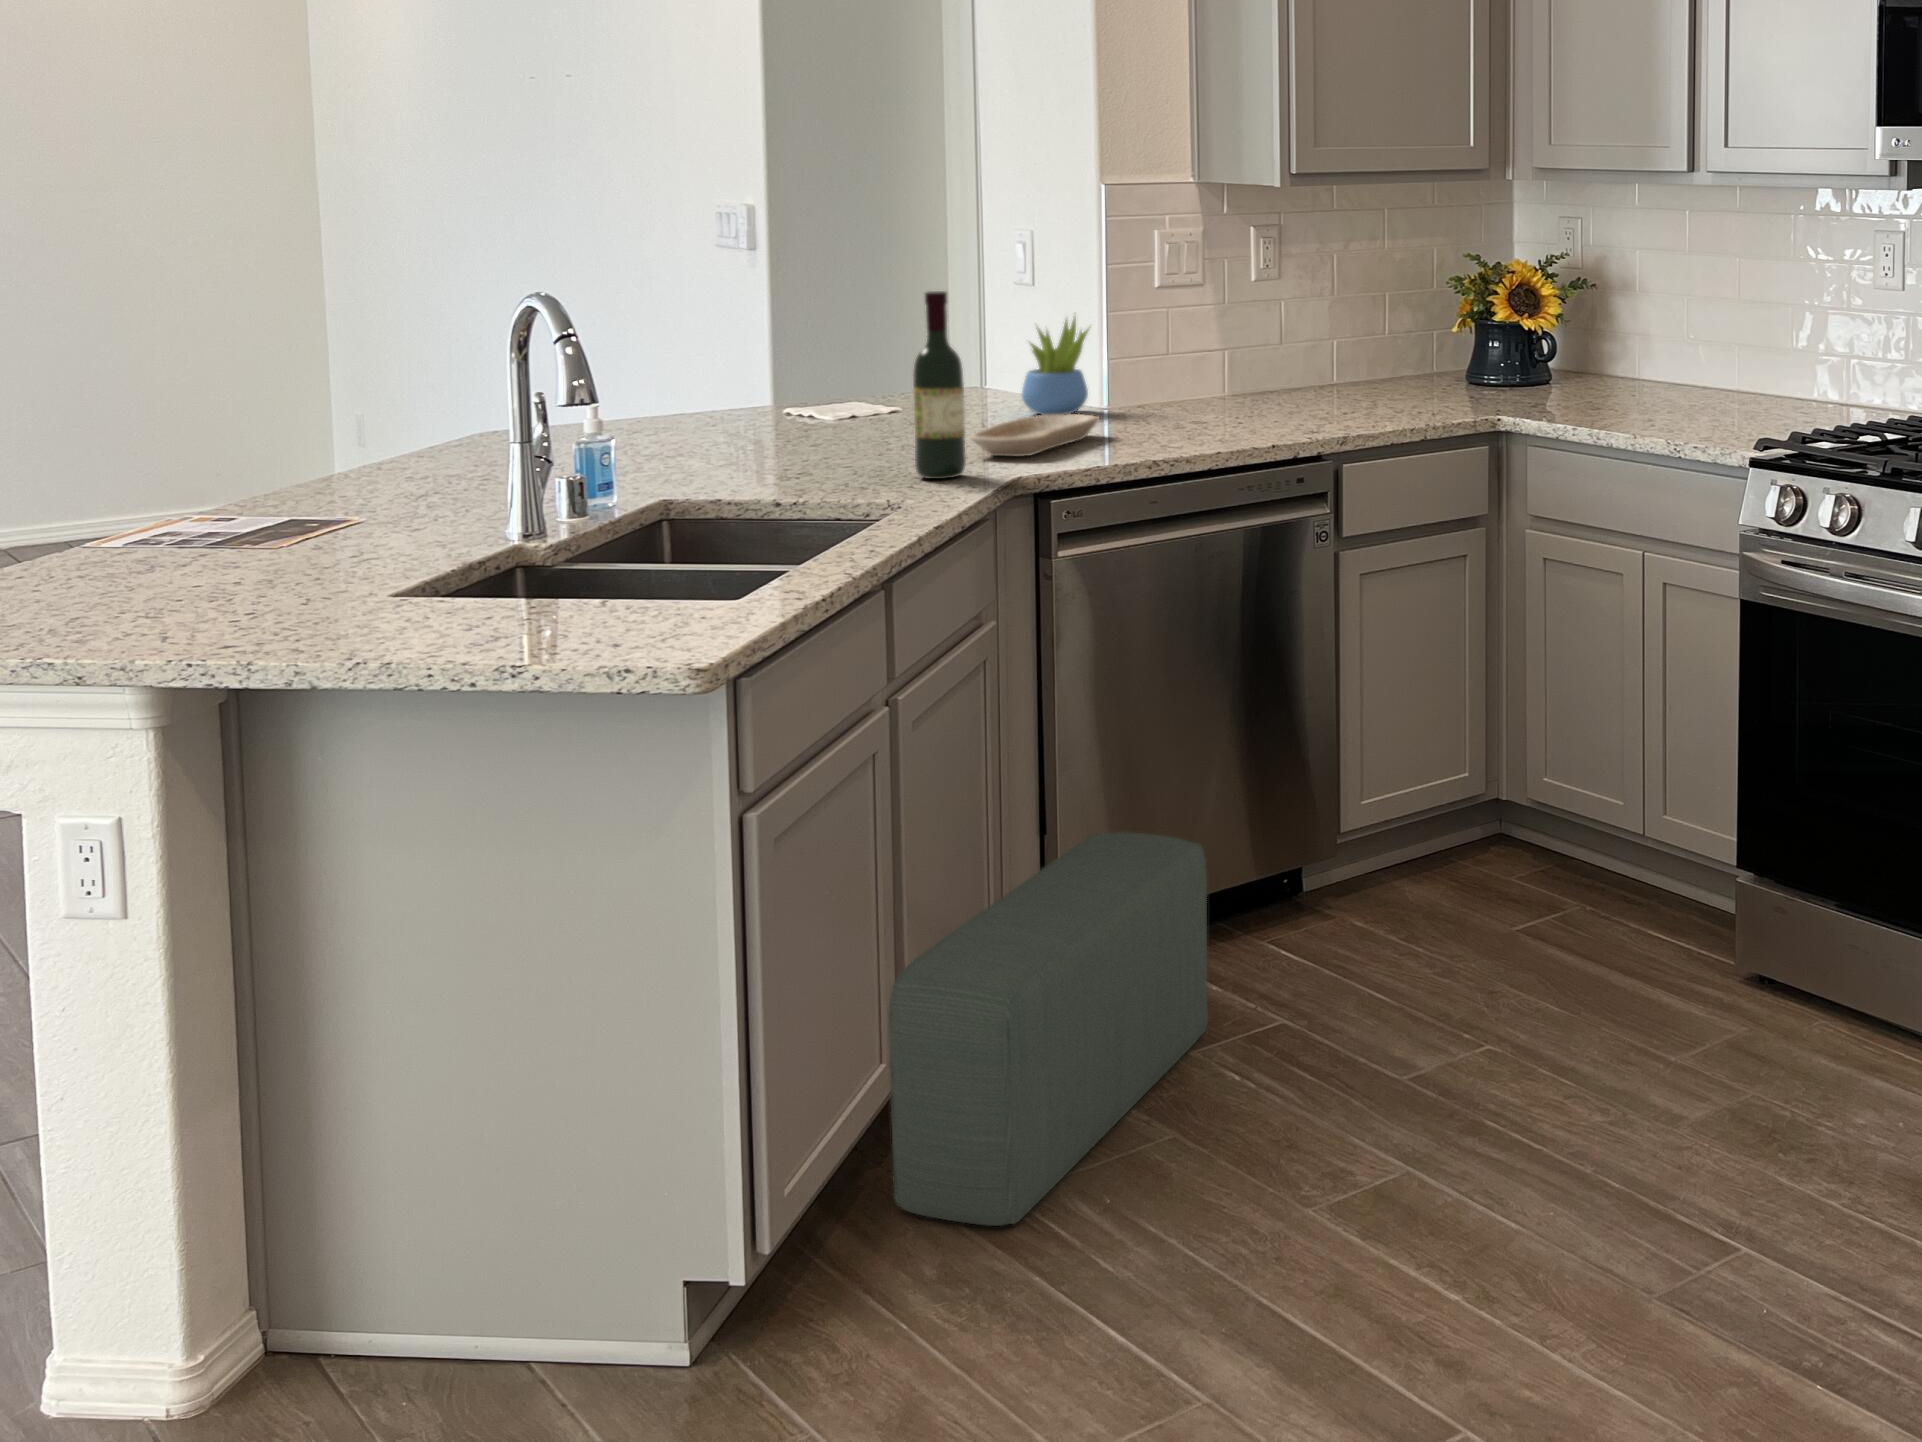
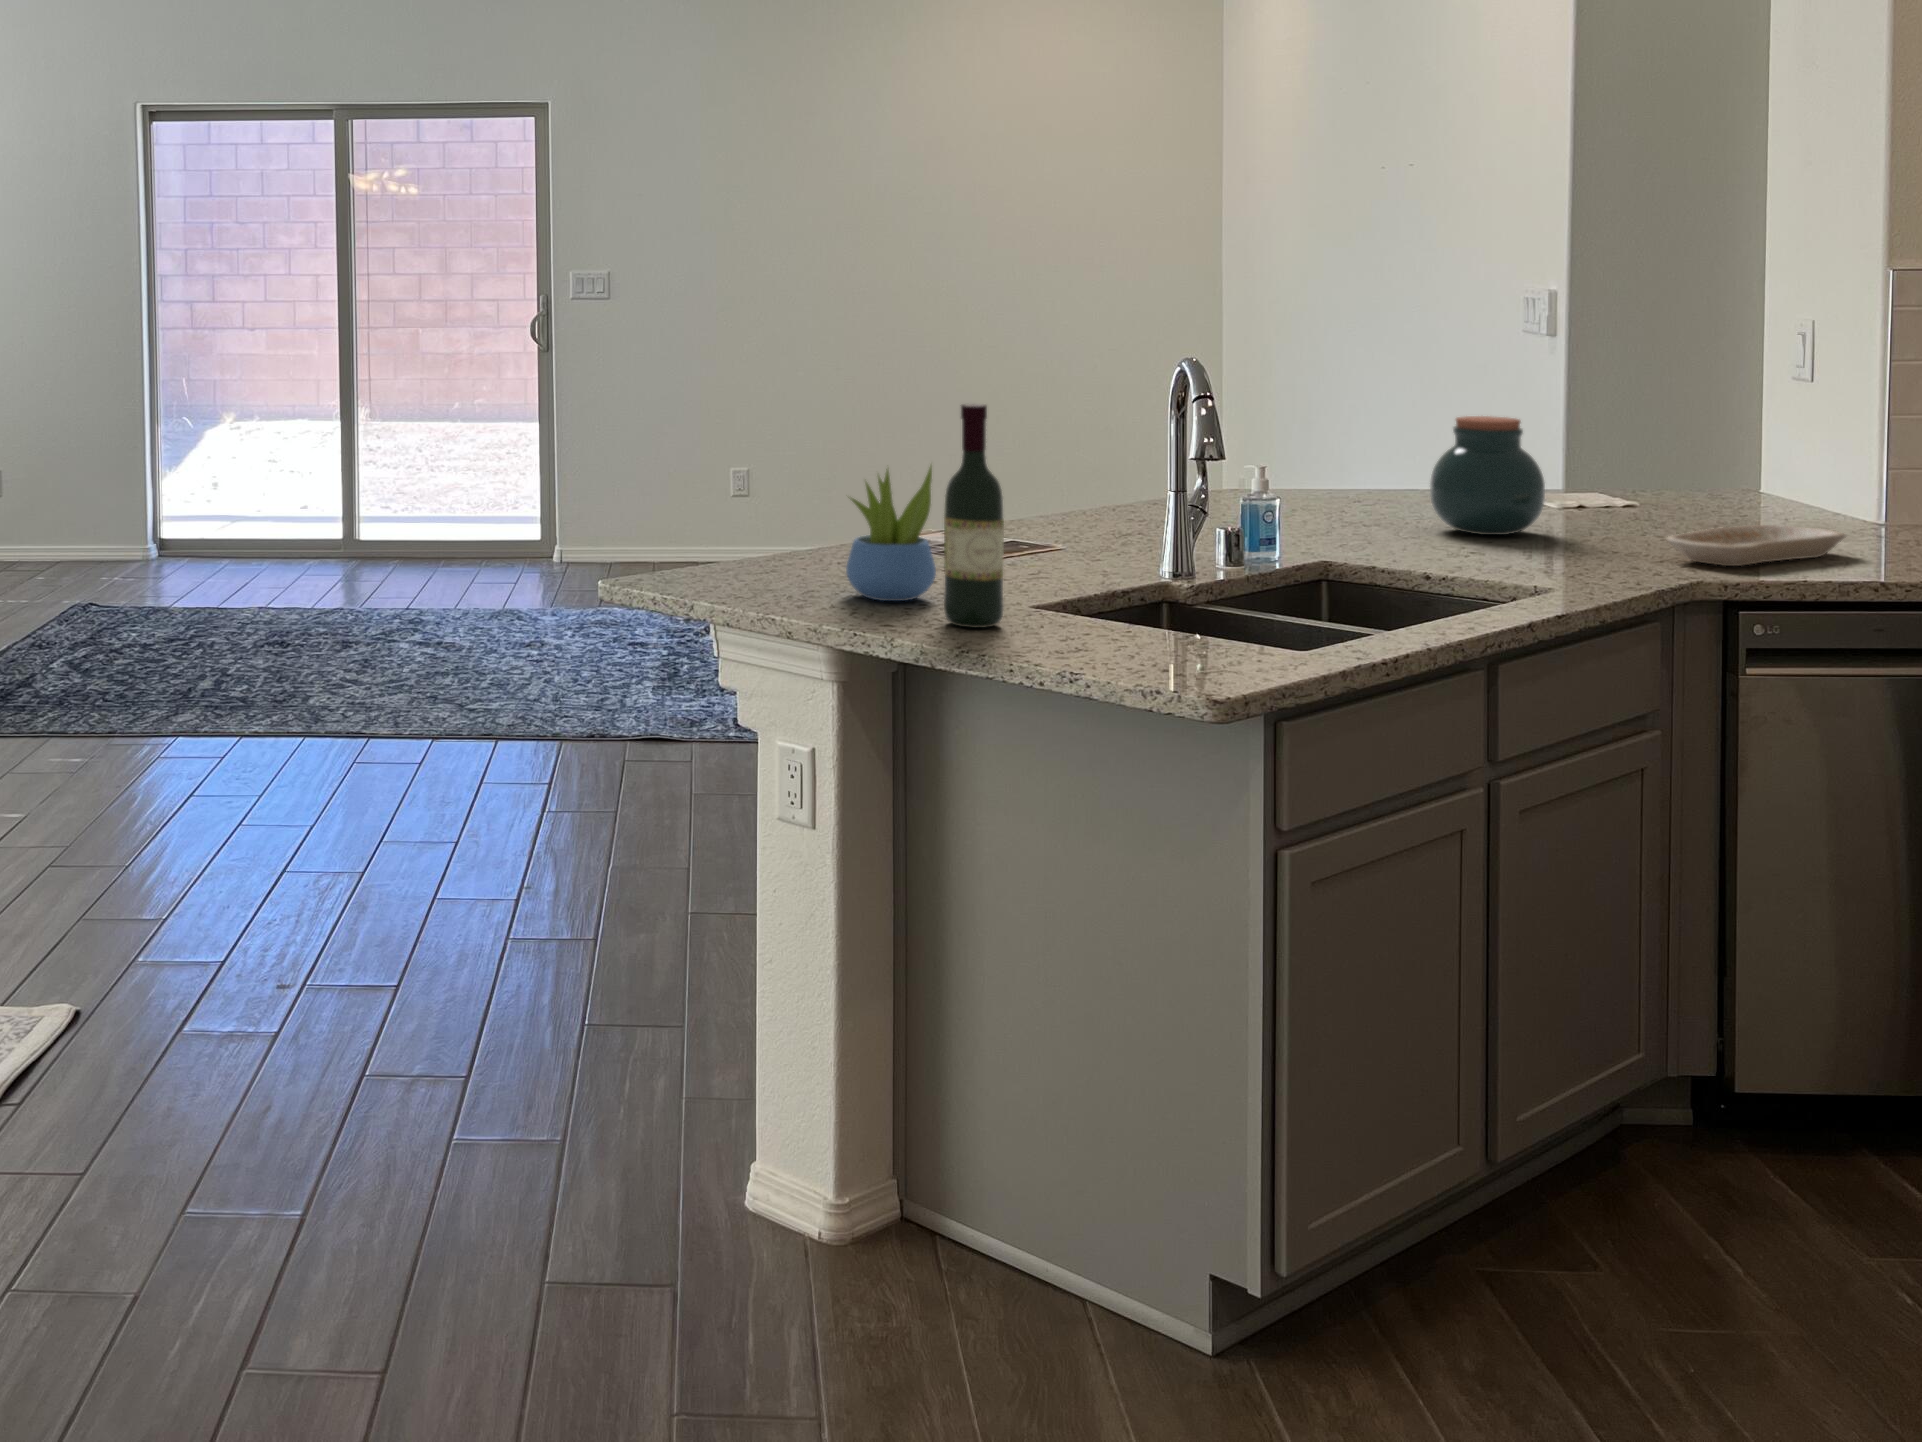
wine bottle: present [913,291,966,479] -> present [944,403,1004,628]
succulent plant: present [1022,318,1088,415] -> present [846,466,936,601]
jar: none [735,335,846,454] -> present [1430,416,1545,535]
pouf: present [888,832,1208,1226] -> none [1444,994,1895,1367]

